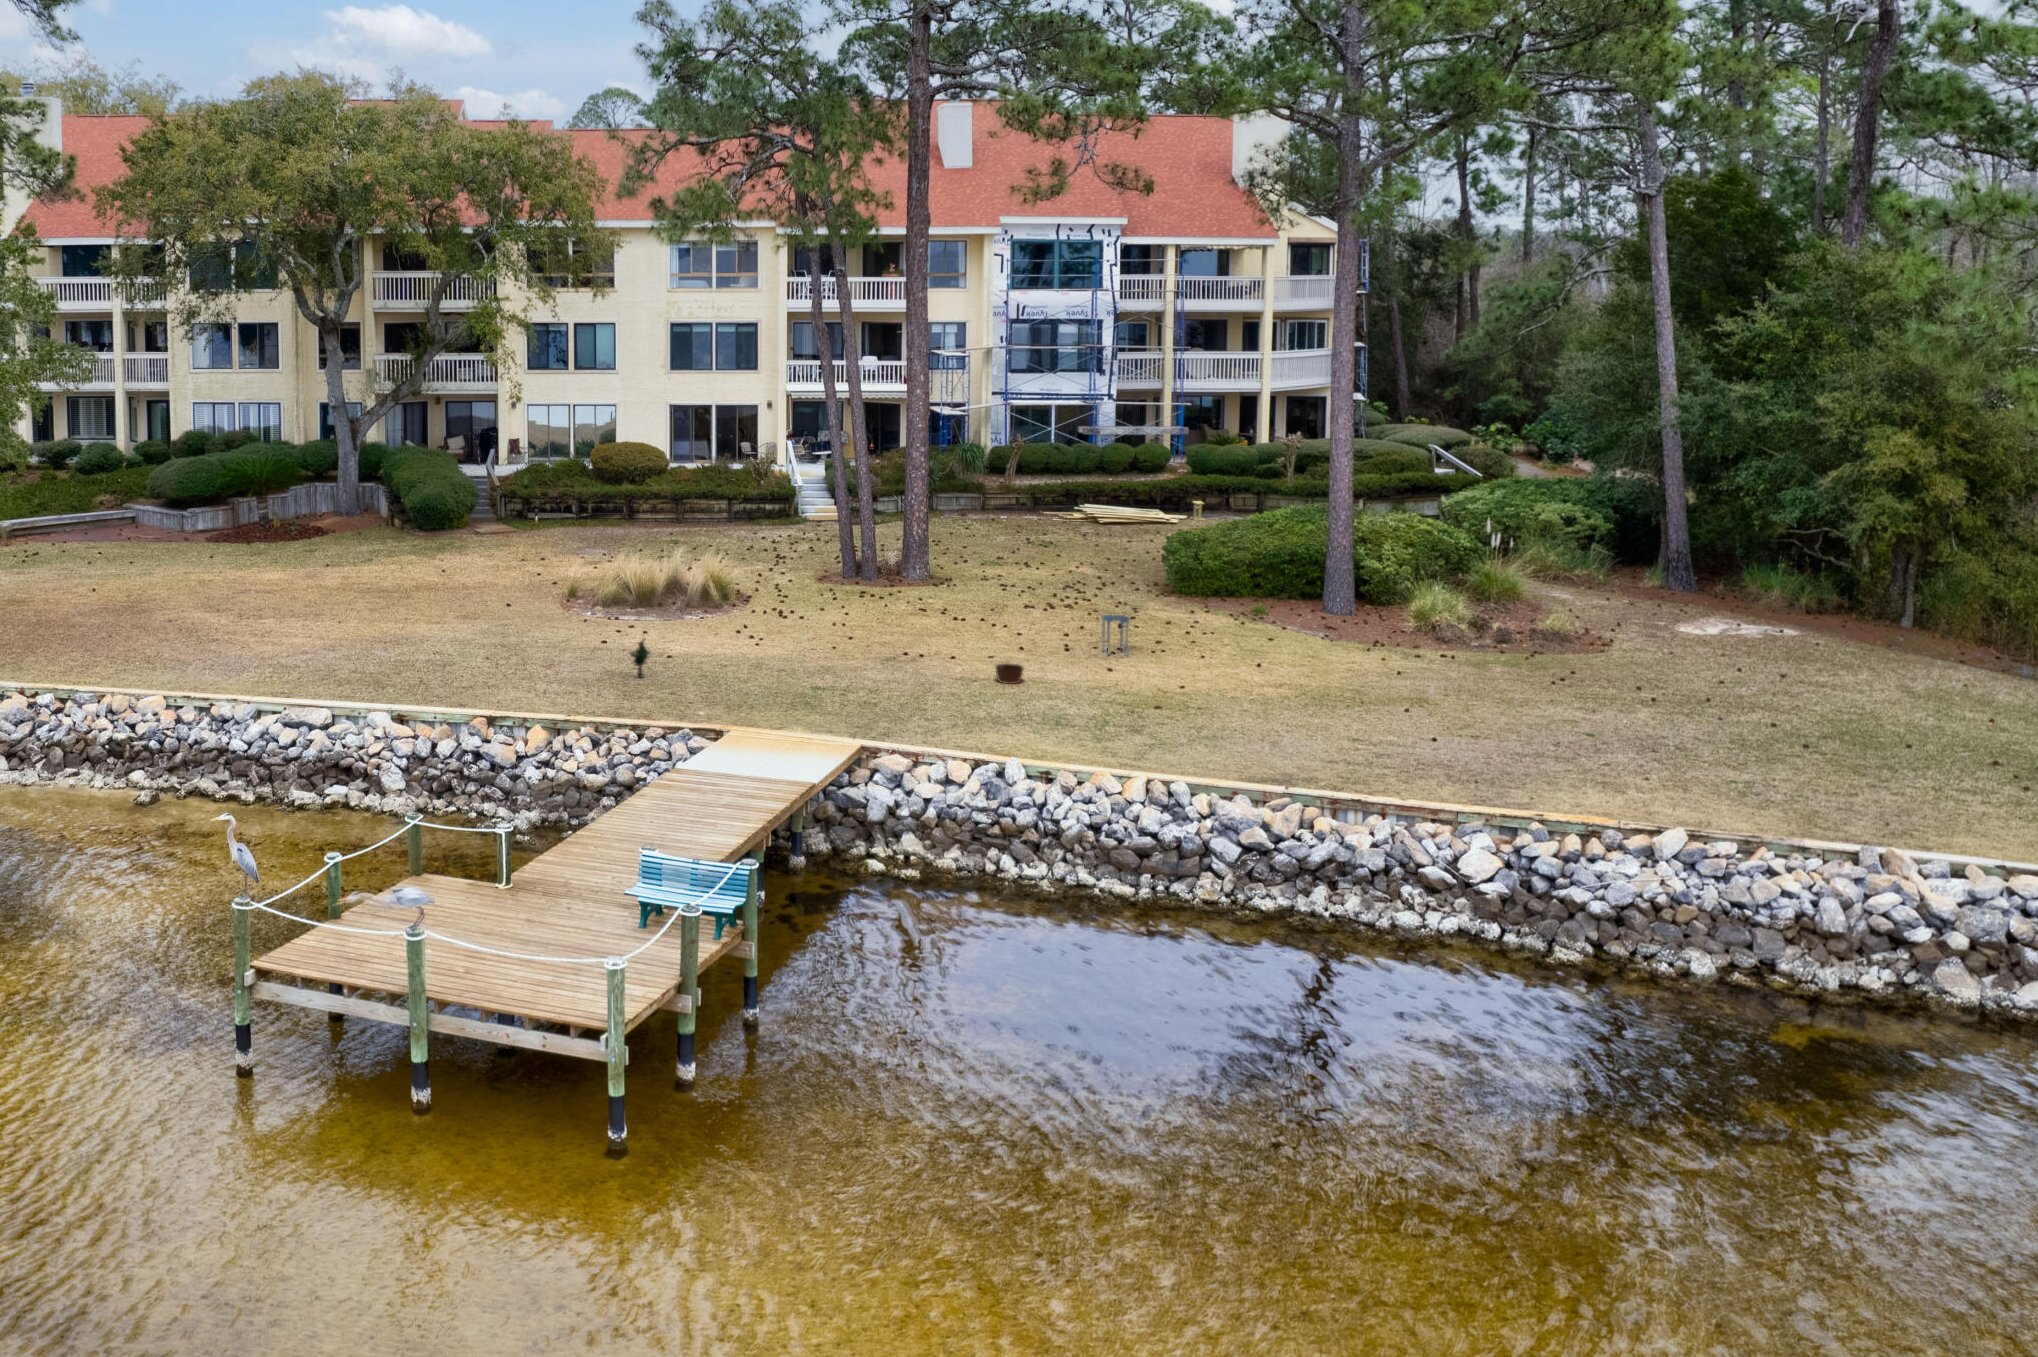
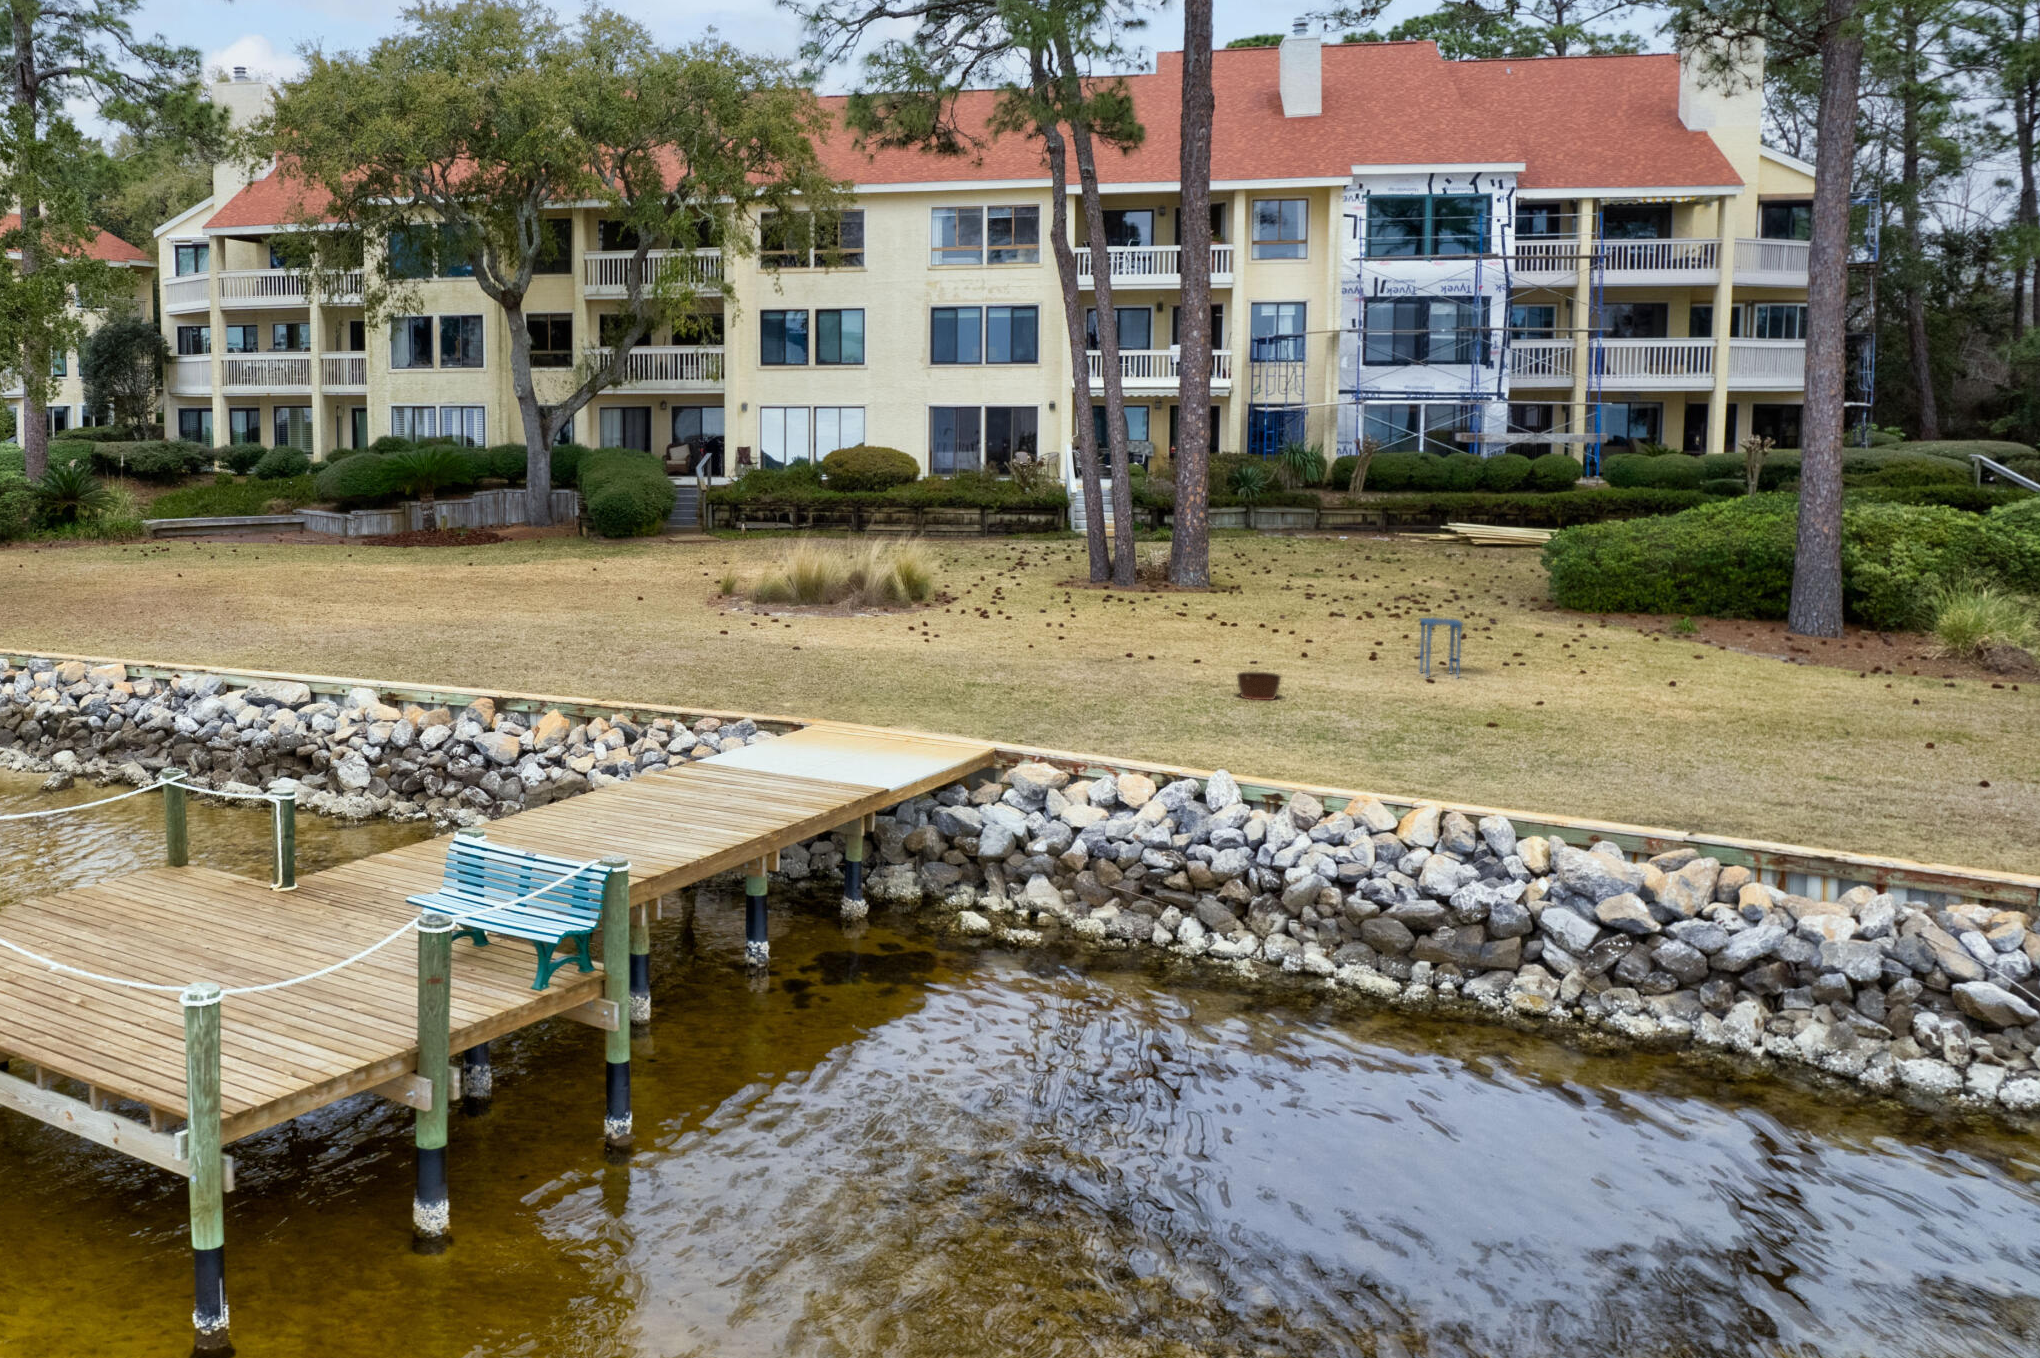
decorative plant: present [630,640,650,678] -> none [710,619,742,674]

